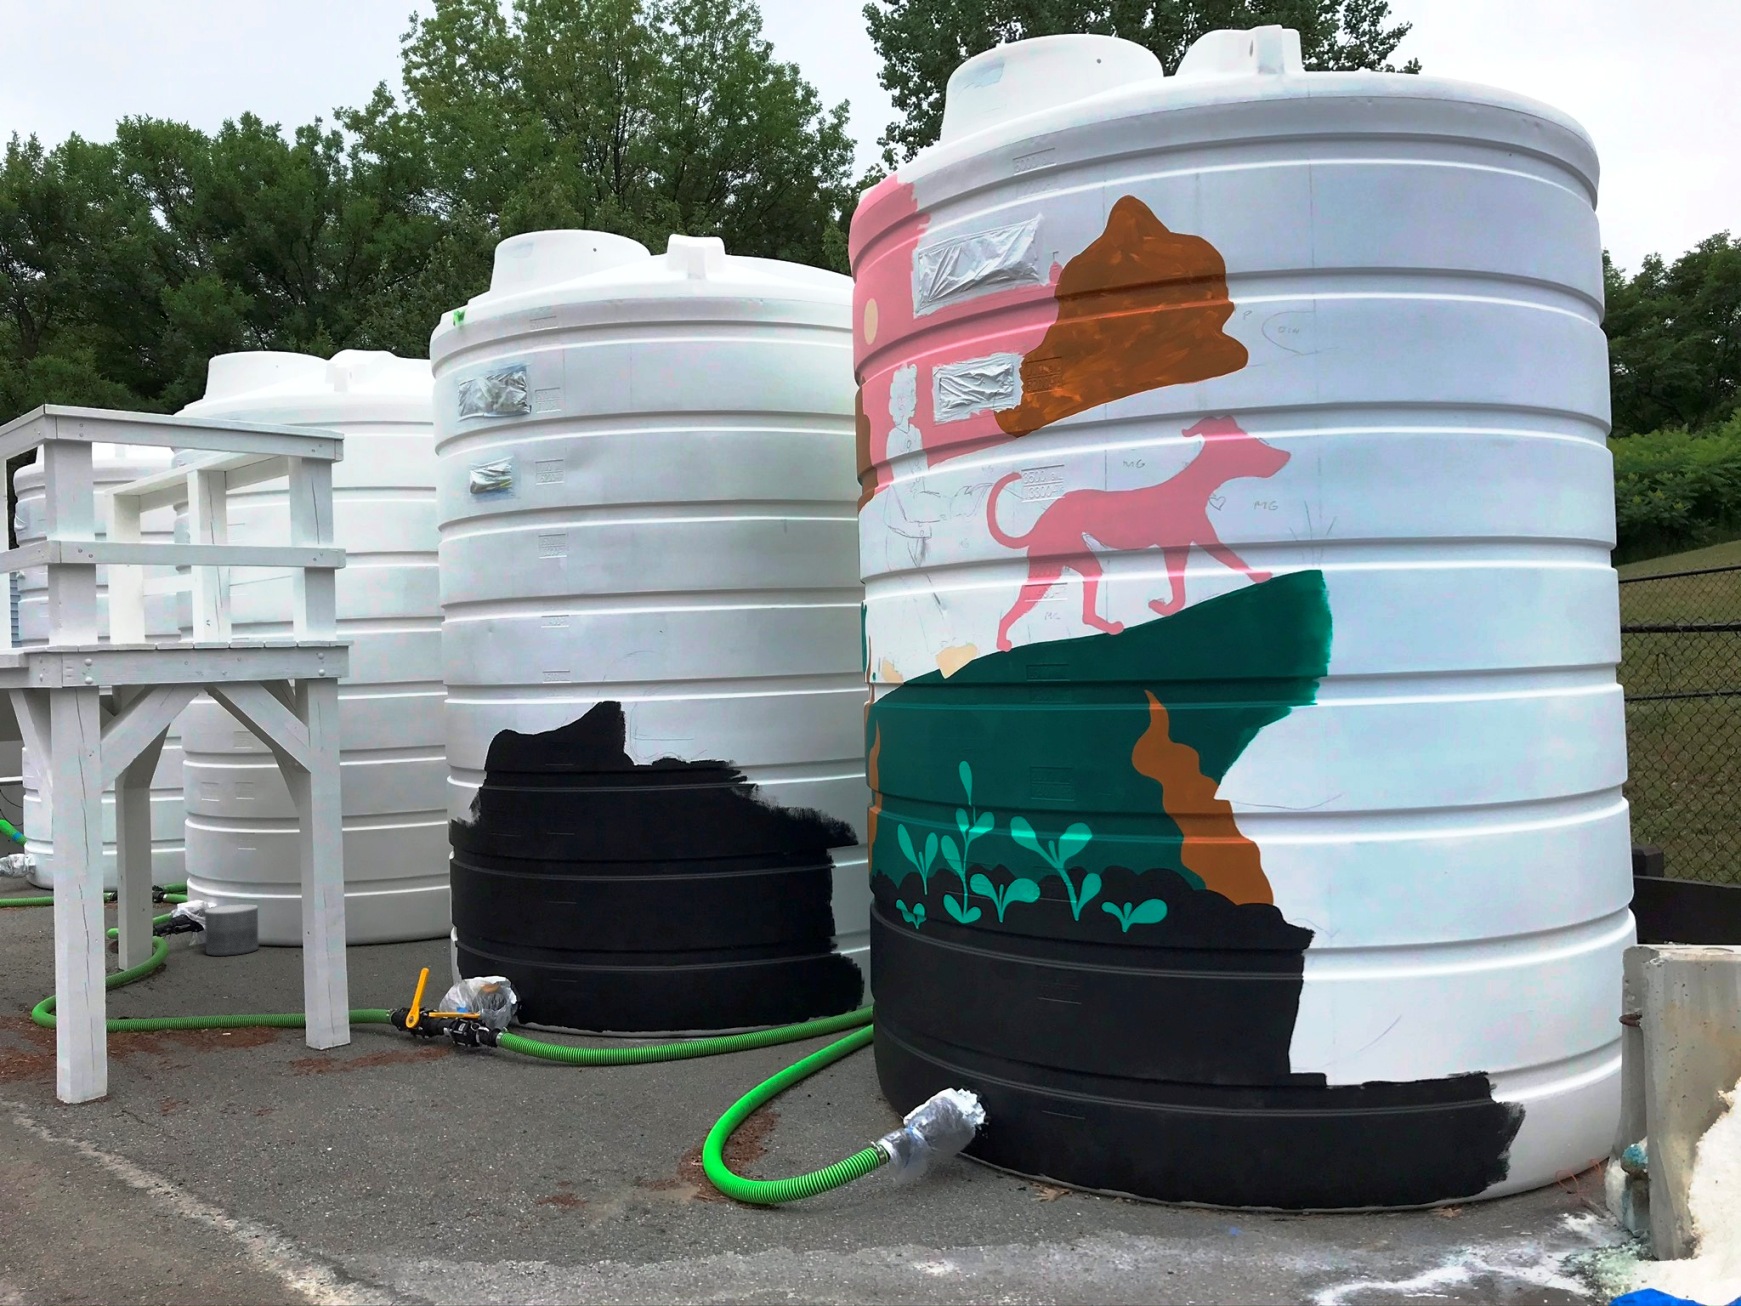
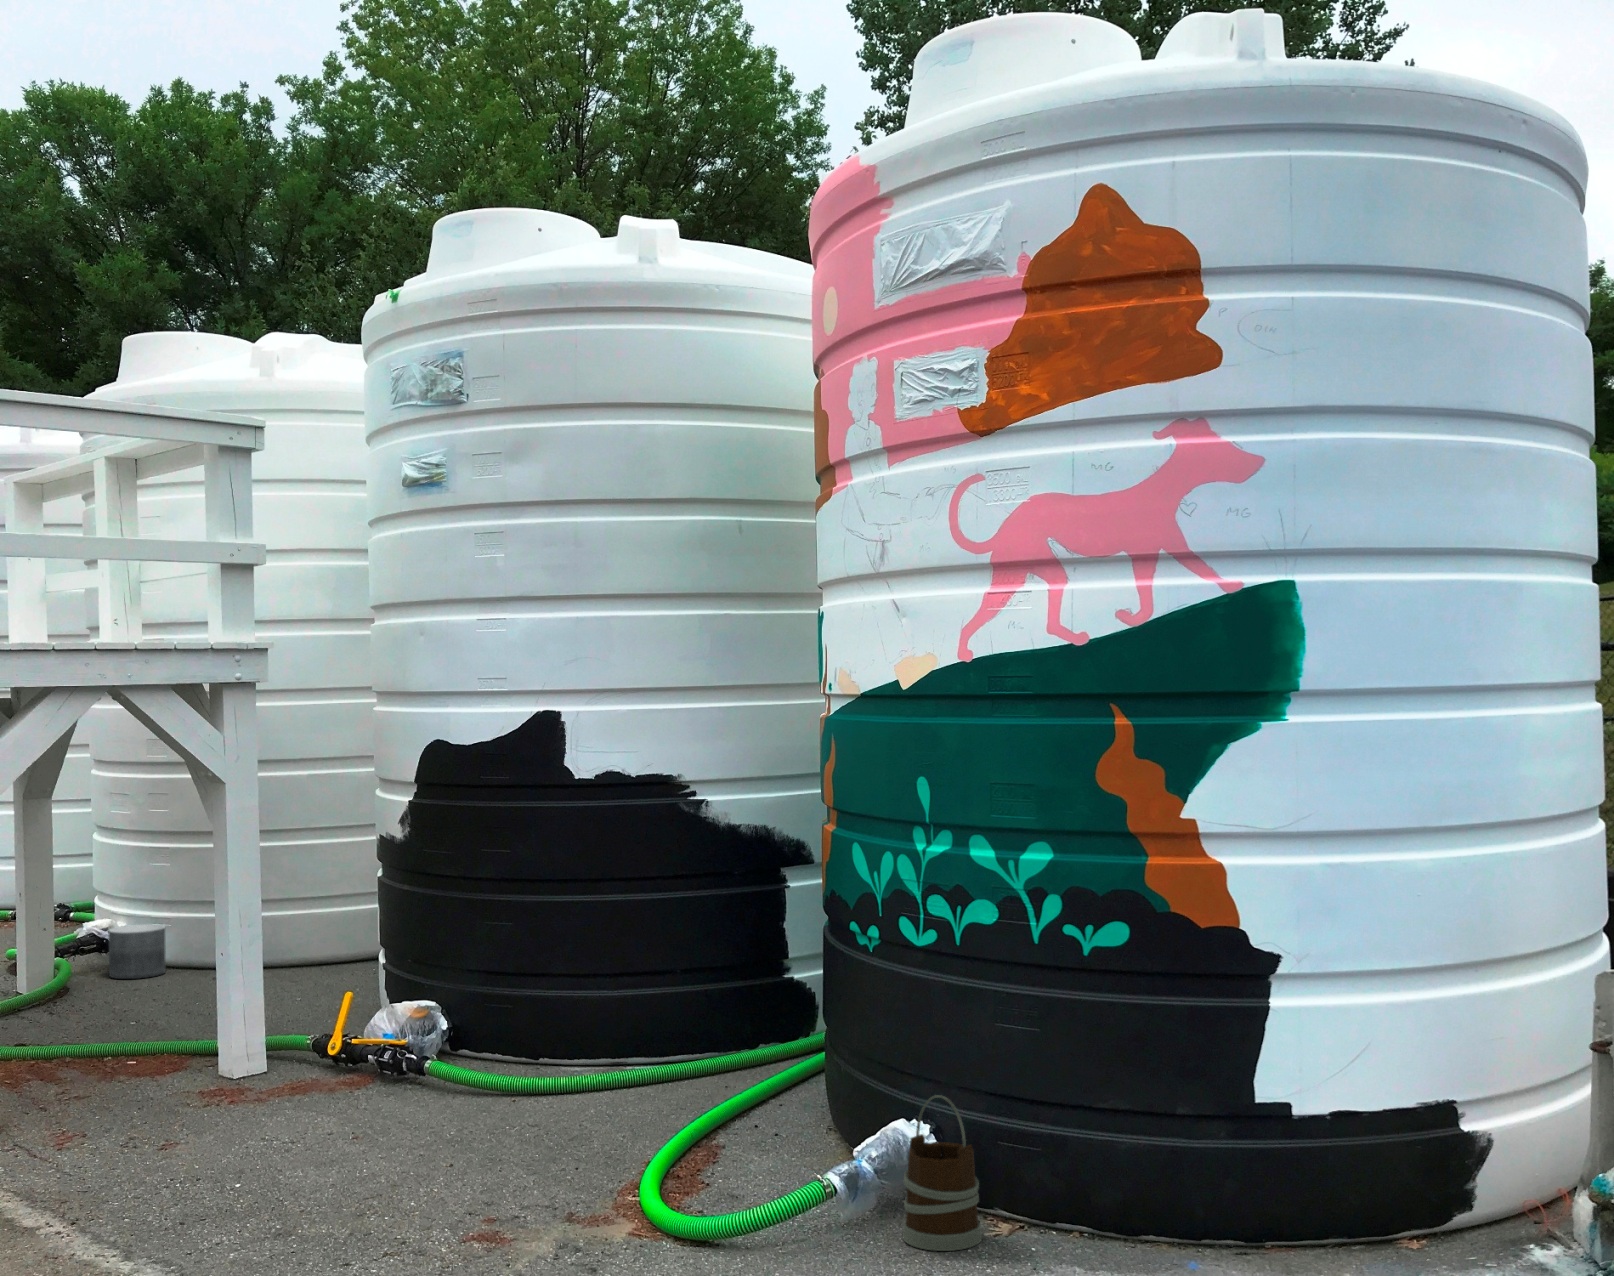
wooden bucket: none [952,1068,1028,1217] -> present [903,1095,982,1251]

